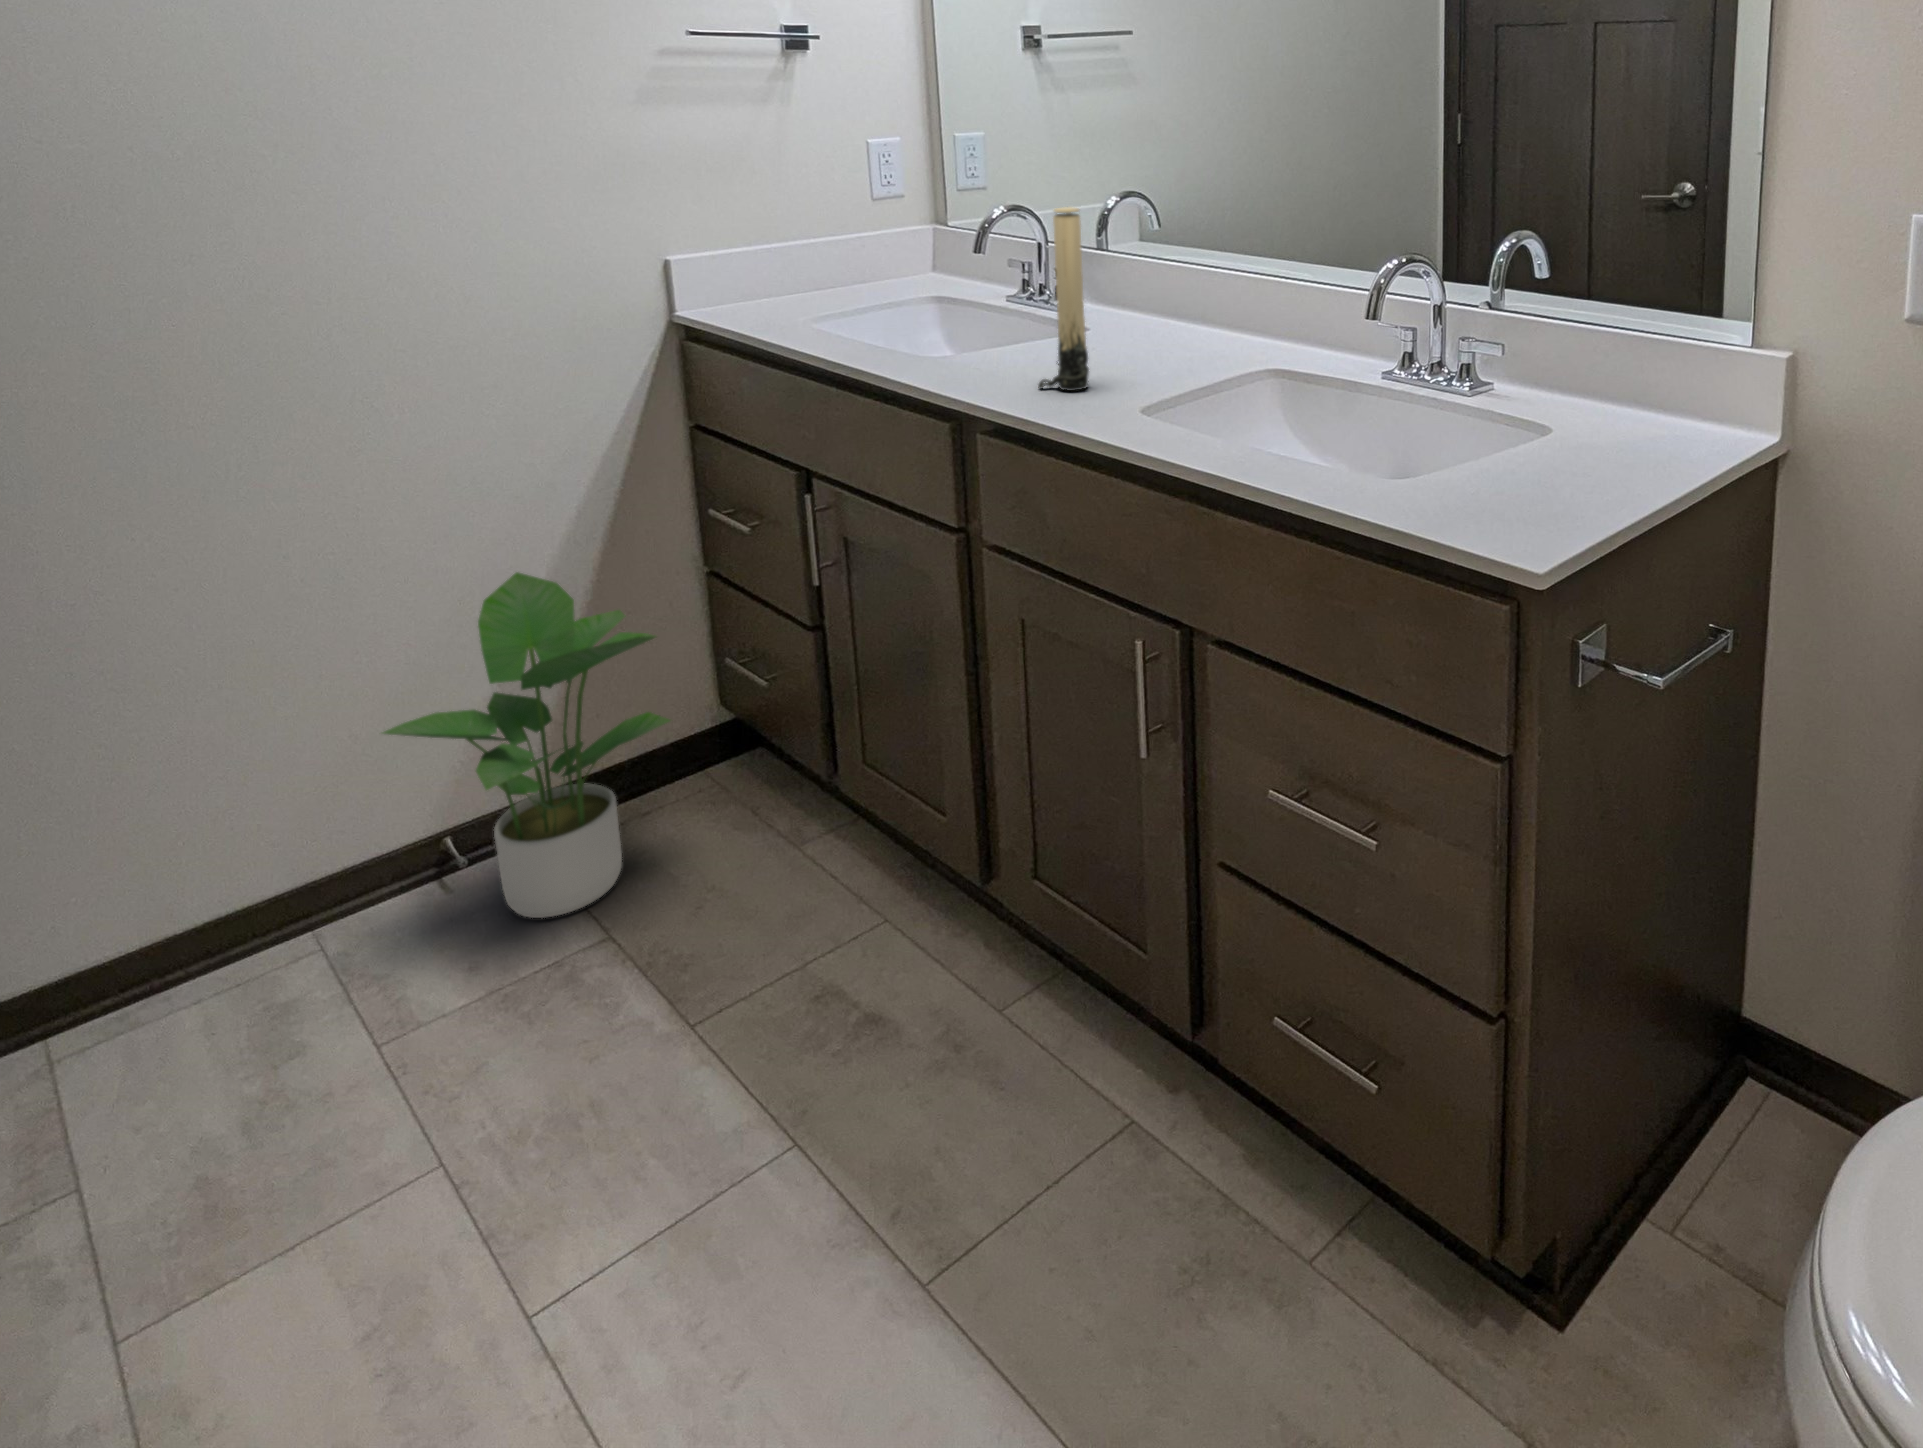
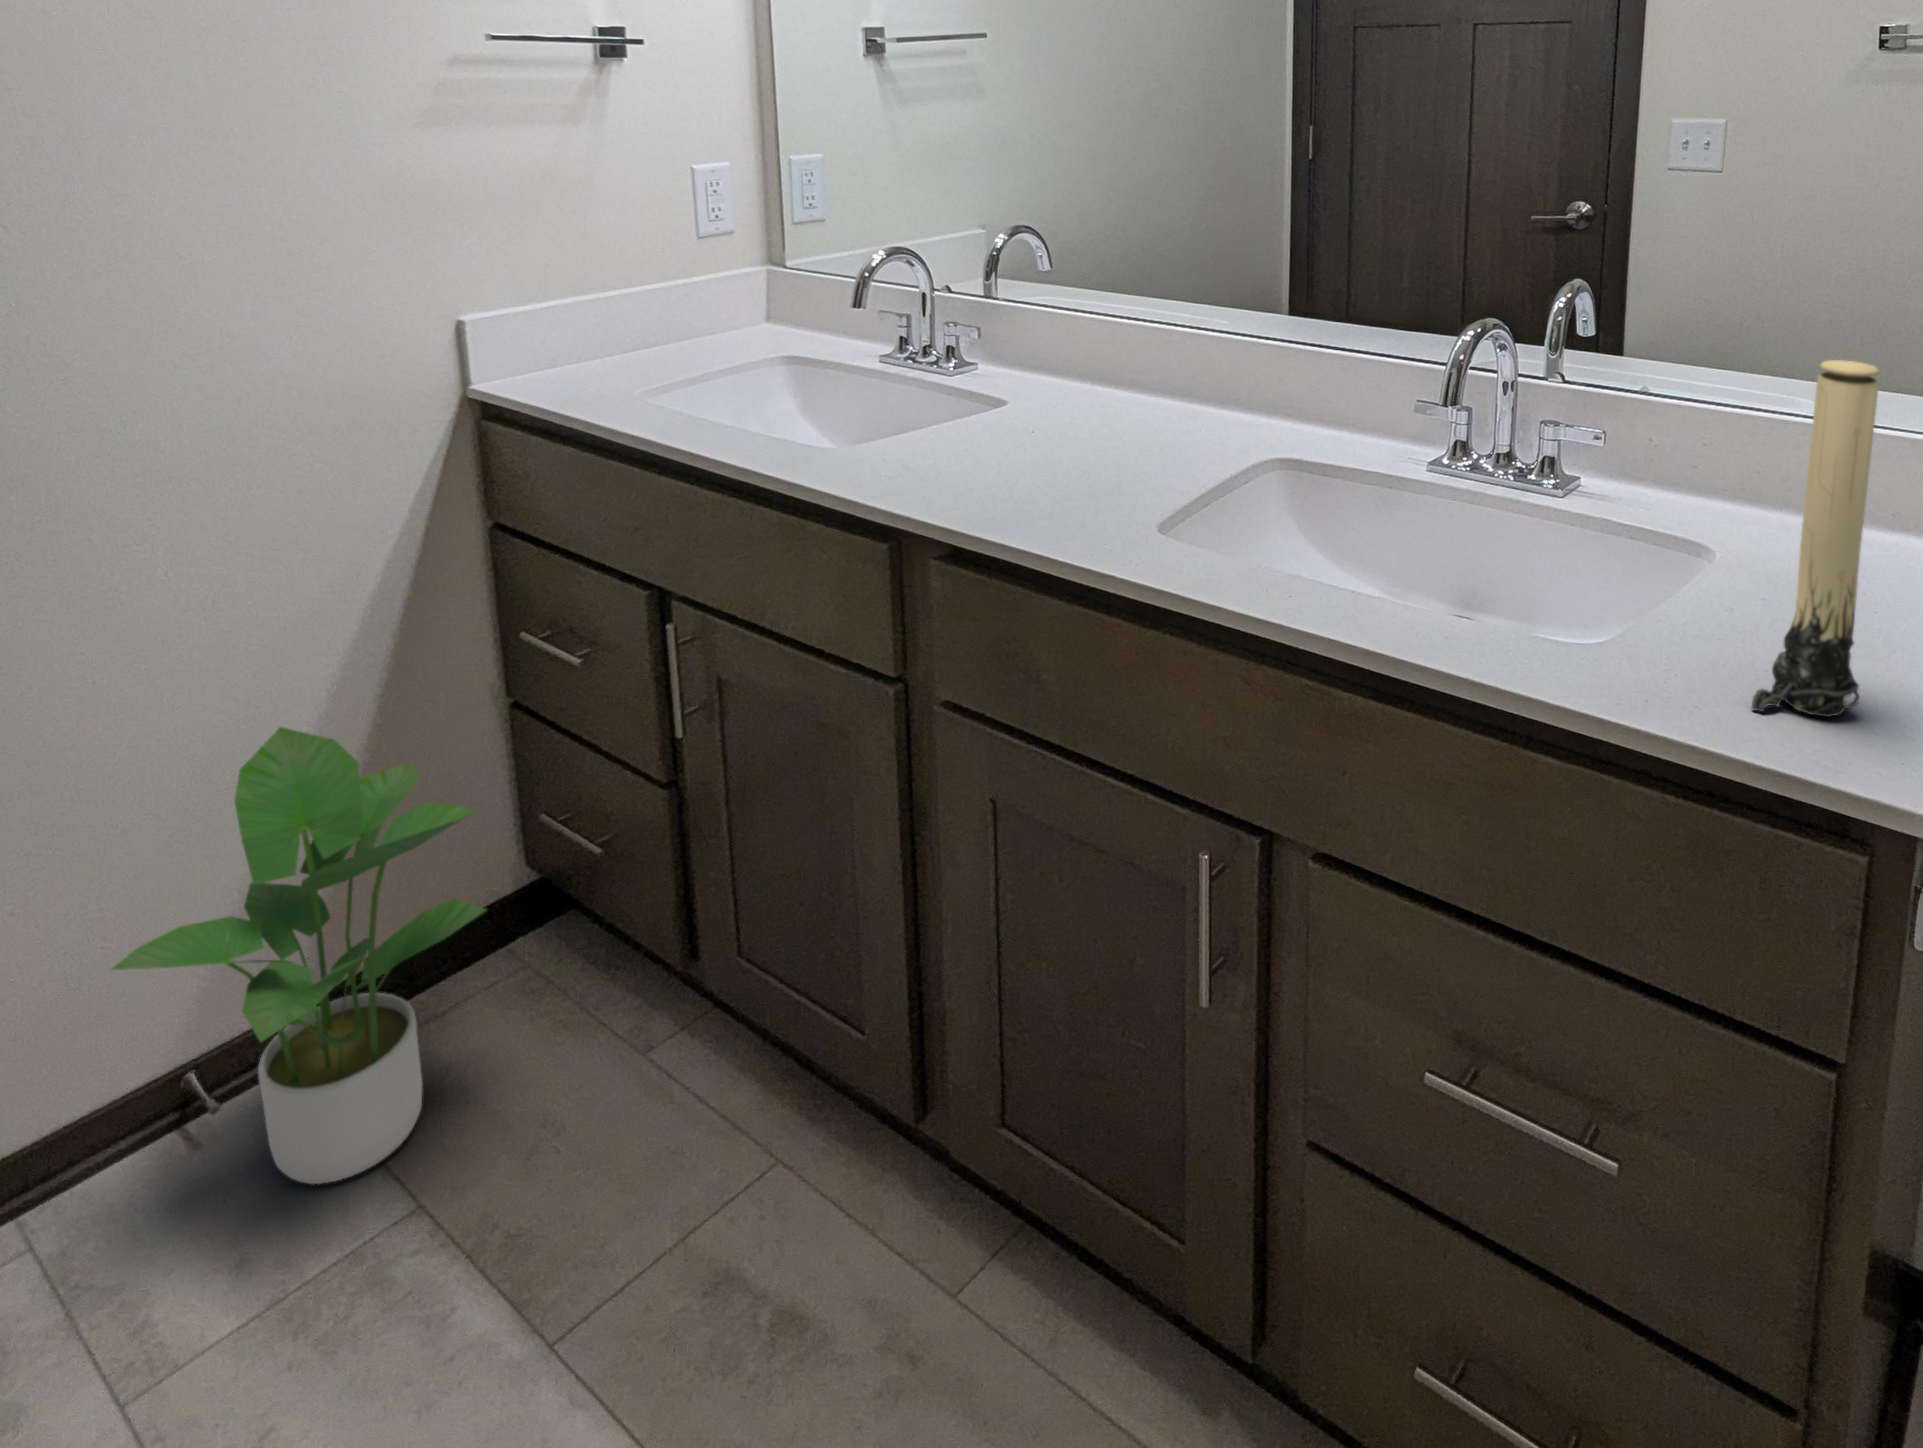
candle: present [1038,207,1089,391] -> present [1752,360,1879,717]

